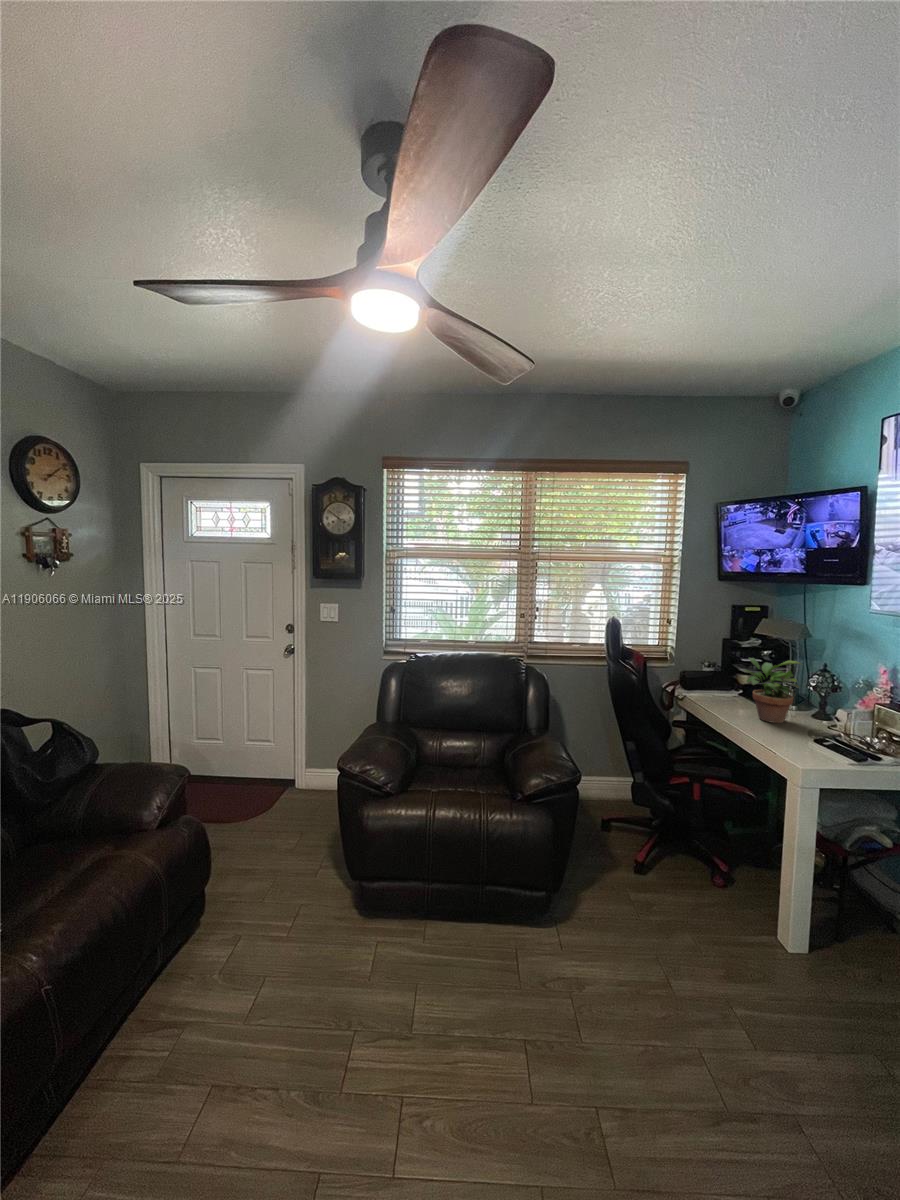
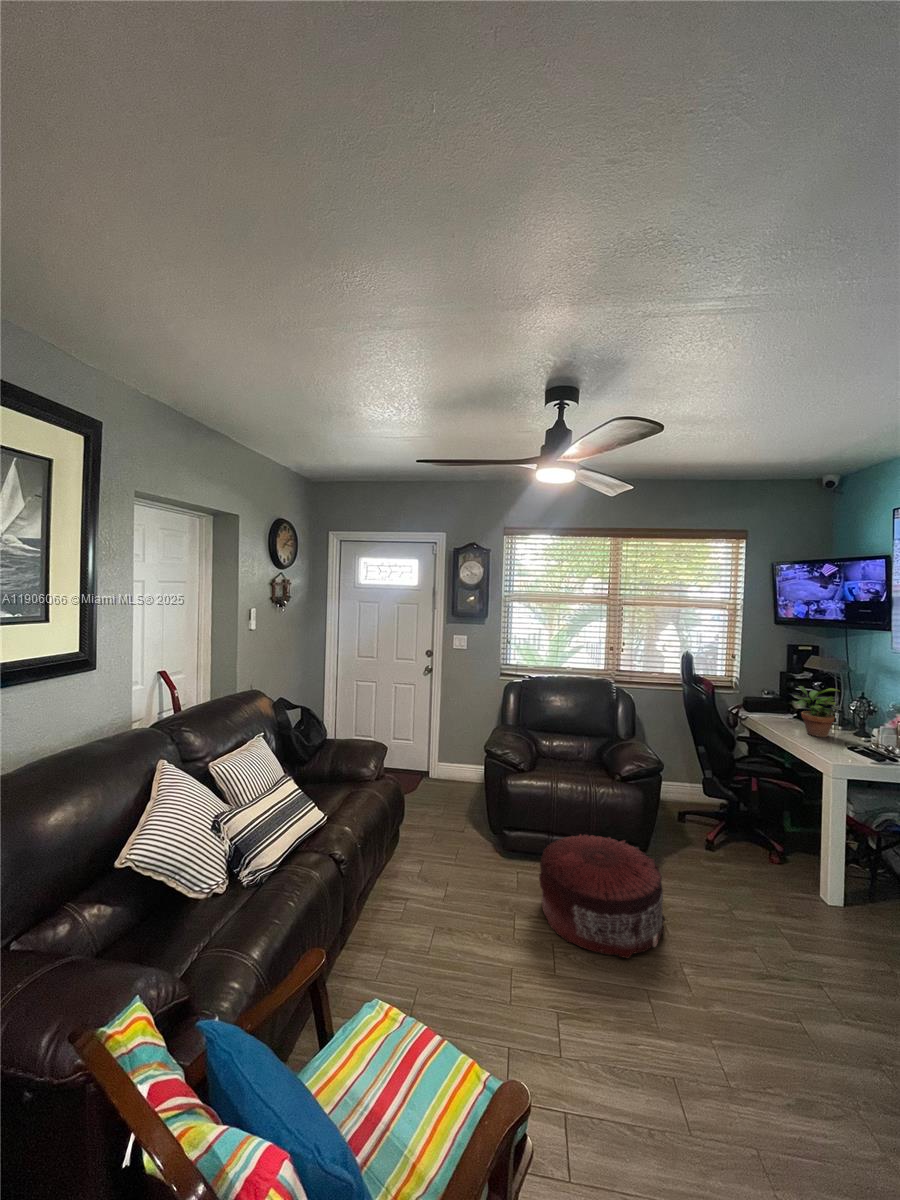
pouf: none [389,886,578,1118] -> present [539,834,665,958]

